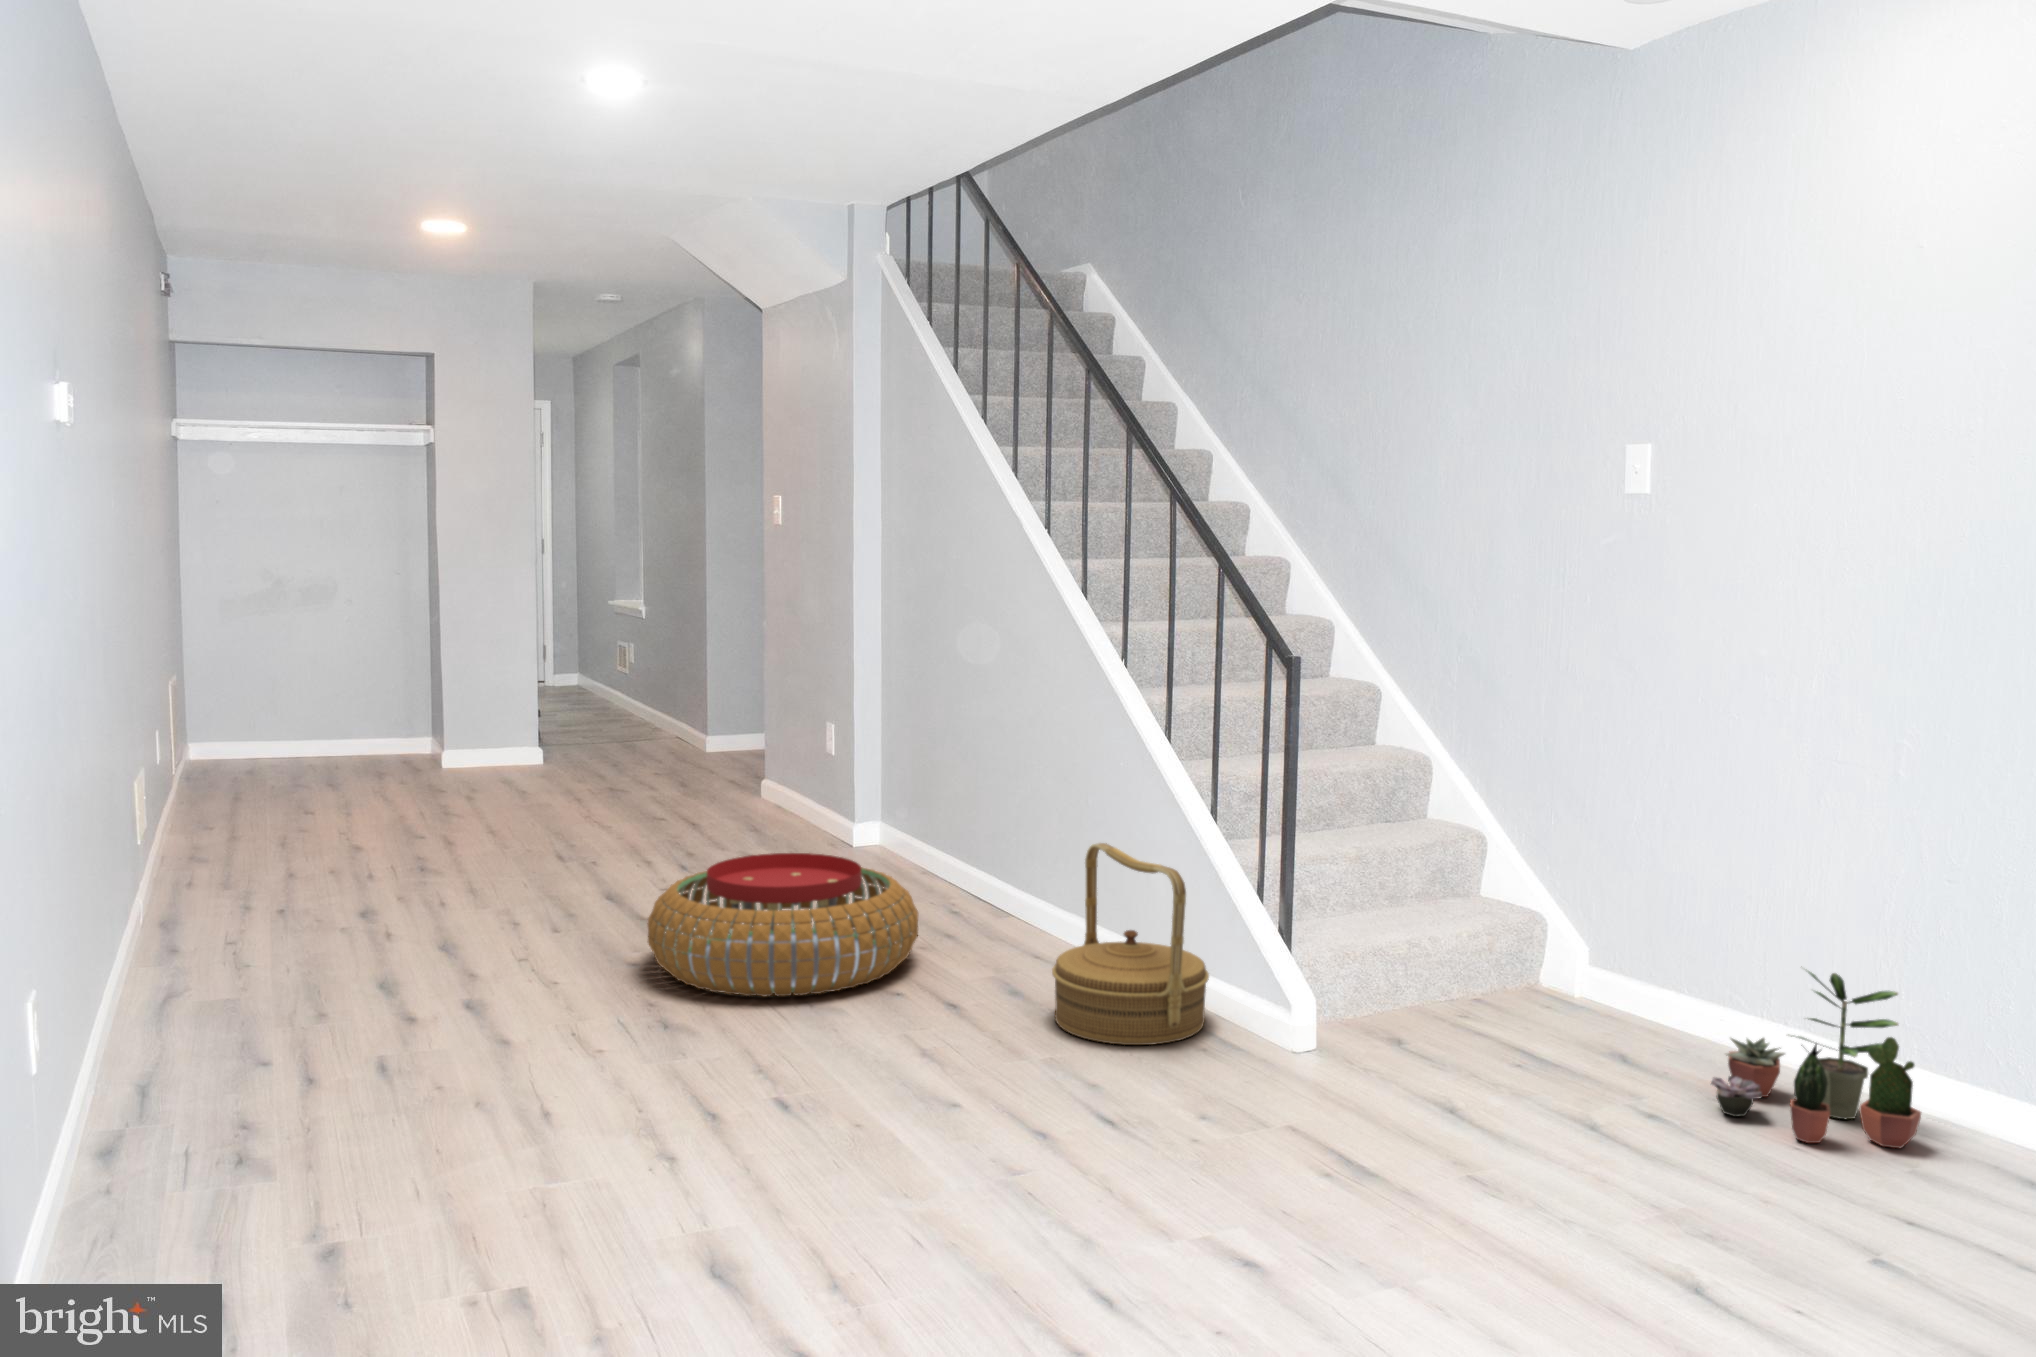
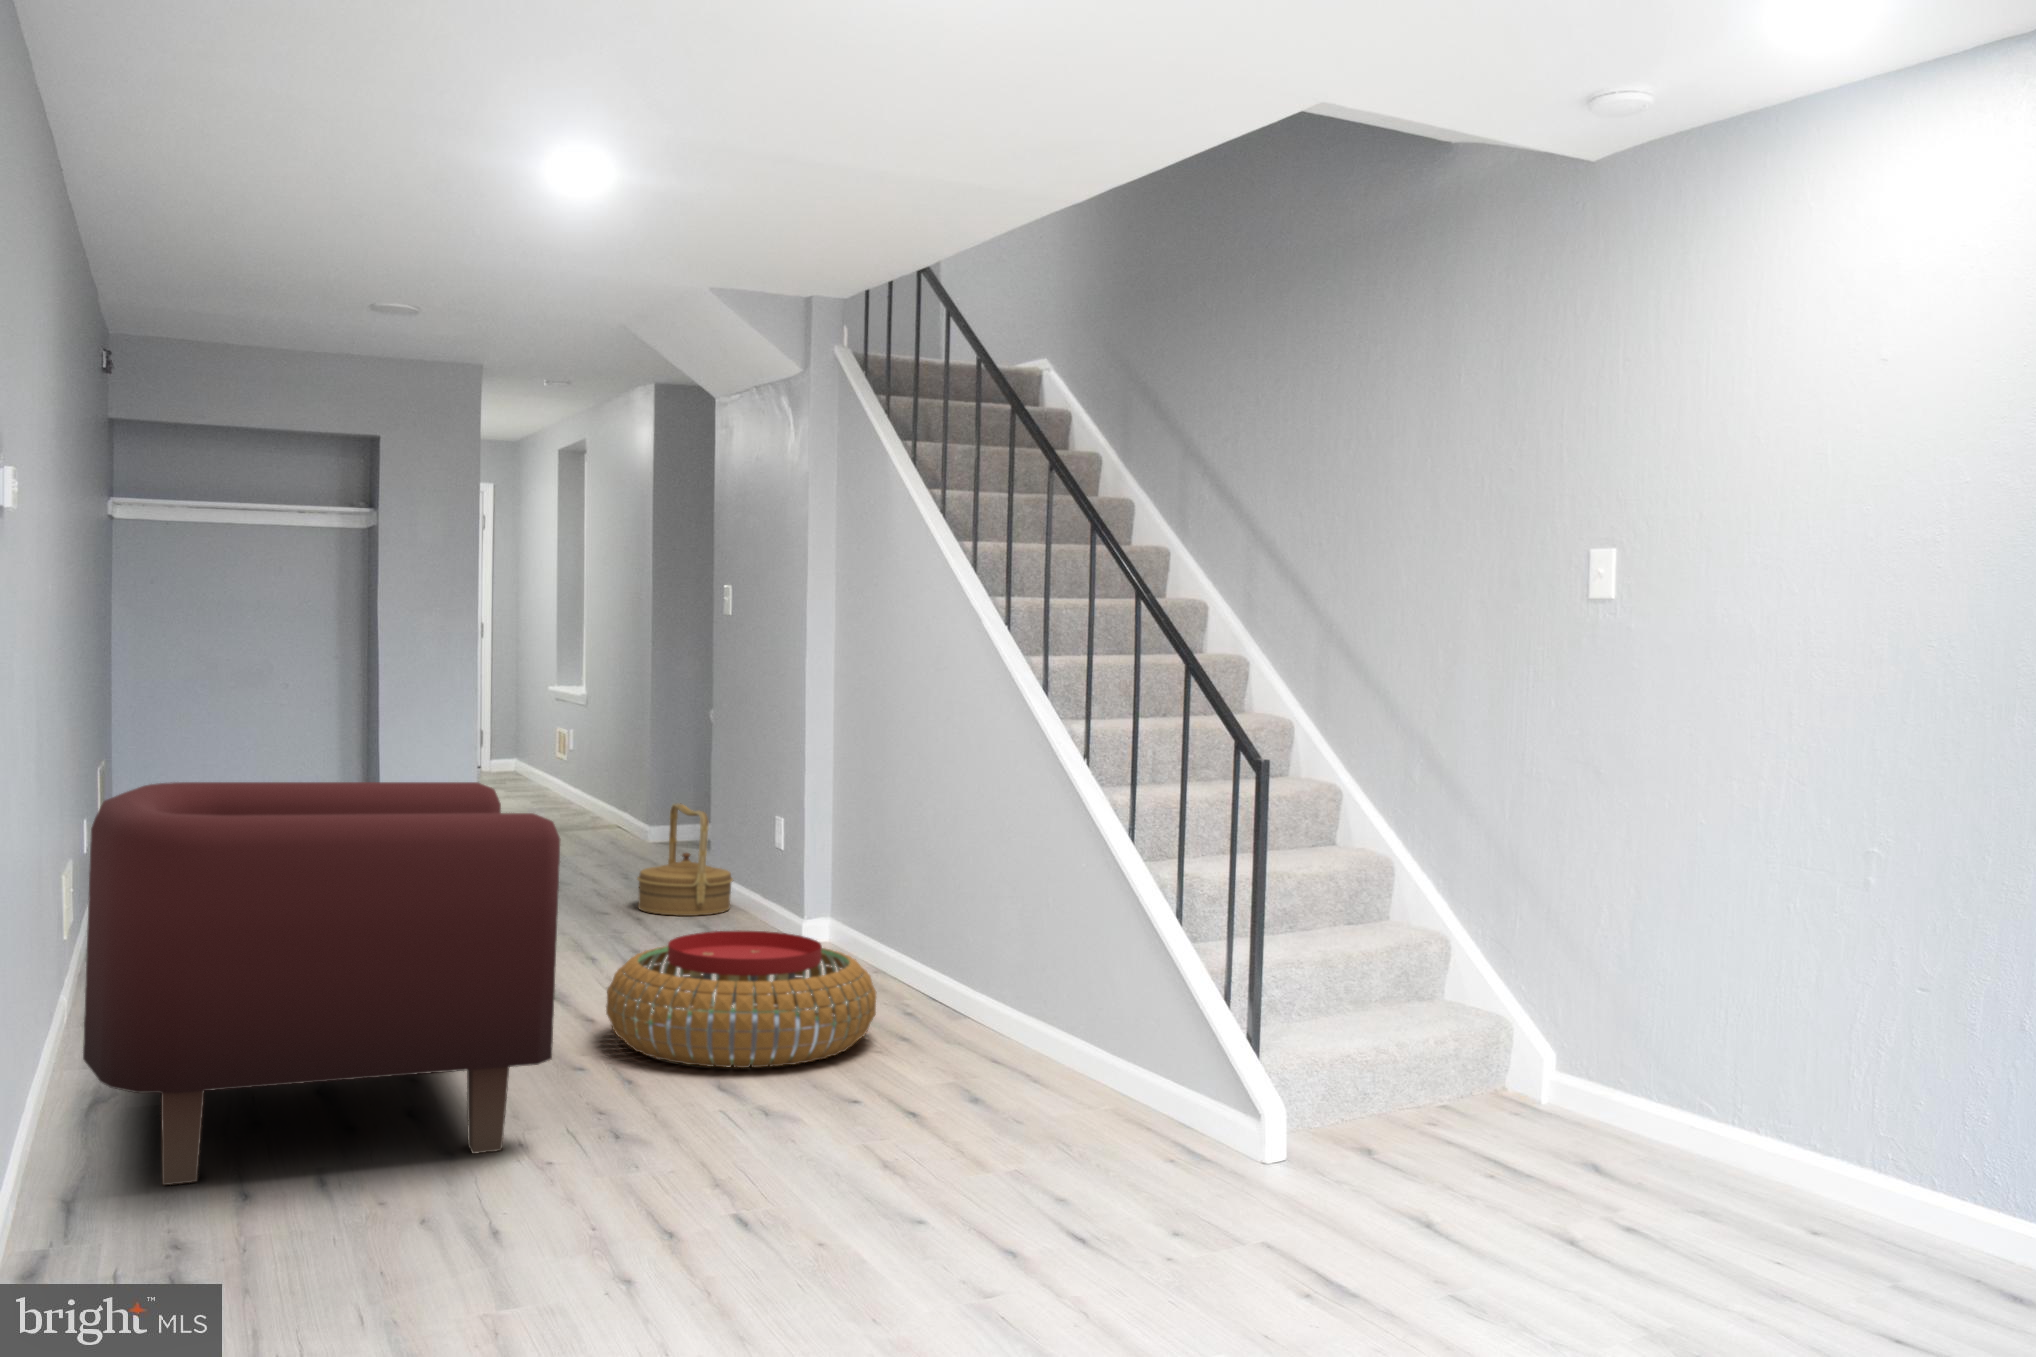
armchair: none [96,718,581,1151] -> present [83,782,560,1185]
woven basket: present [1052,843,1209,1045] -> present [637,803,733,916]
potted plant: present [1711,971,1921,1148] -> none [1642,1047,1837,1219]

